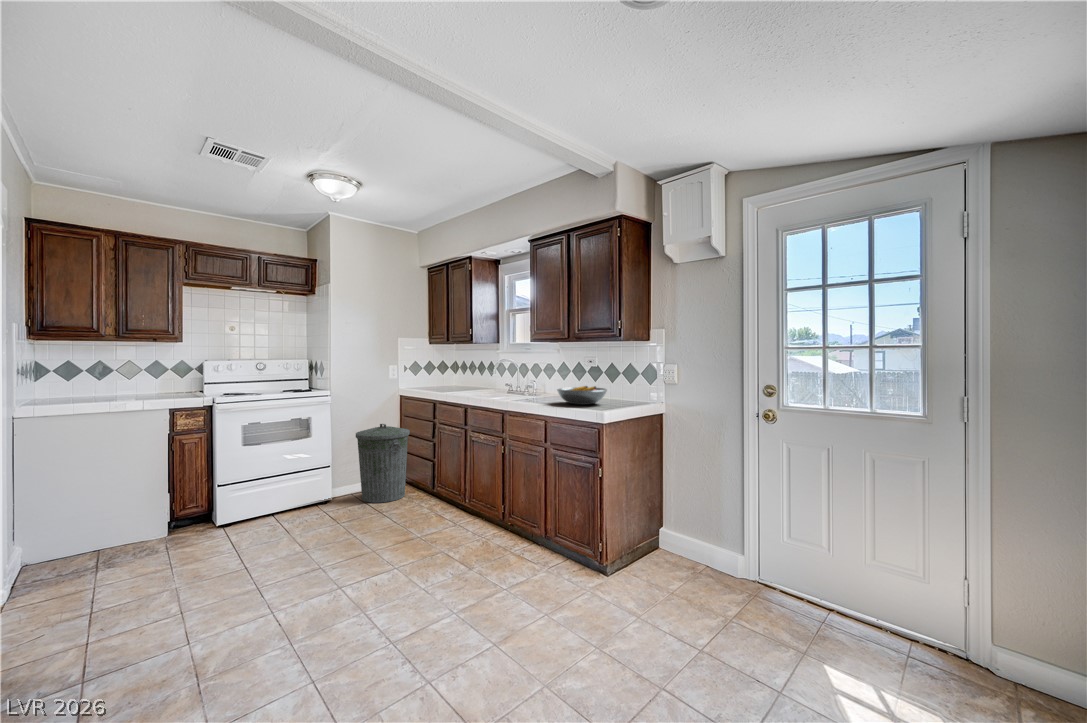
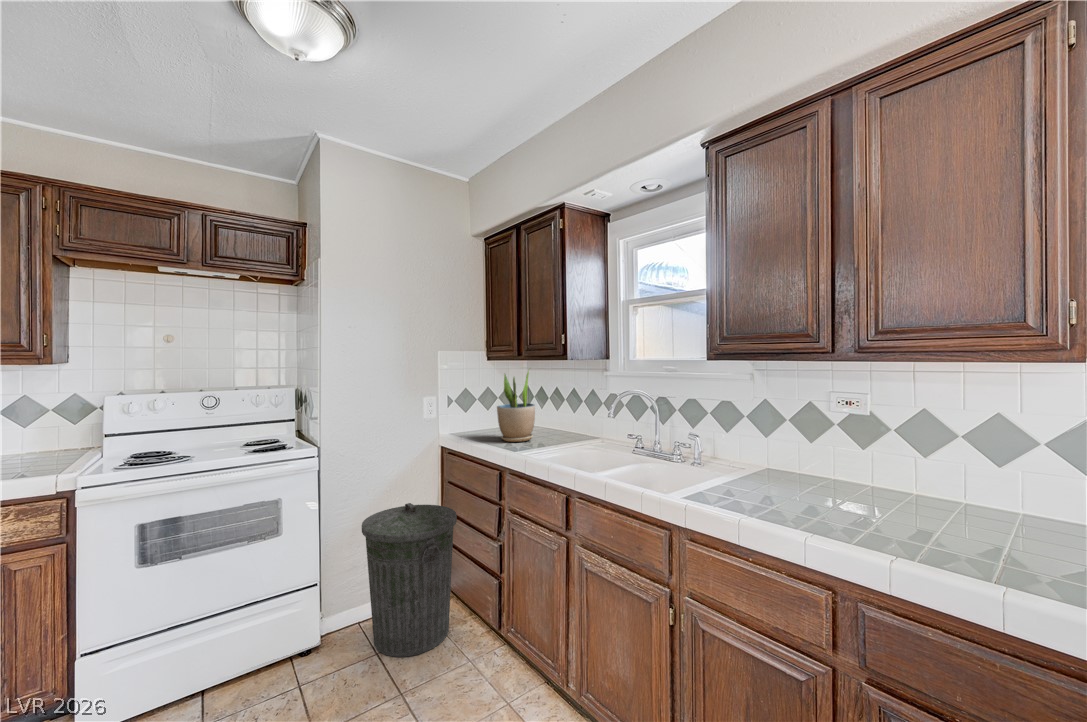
potted plant: none [434,348,456,390] -> present [497,371,535,442]
fruit bowl: present [557,386,607,405] -> none [832,475,1016,543]

